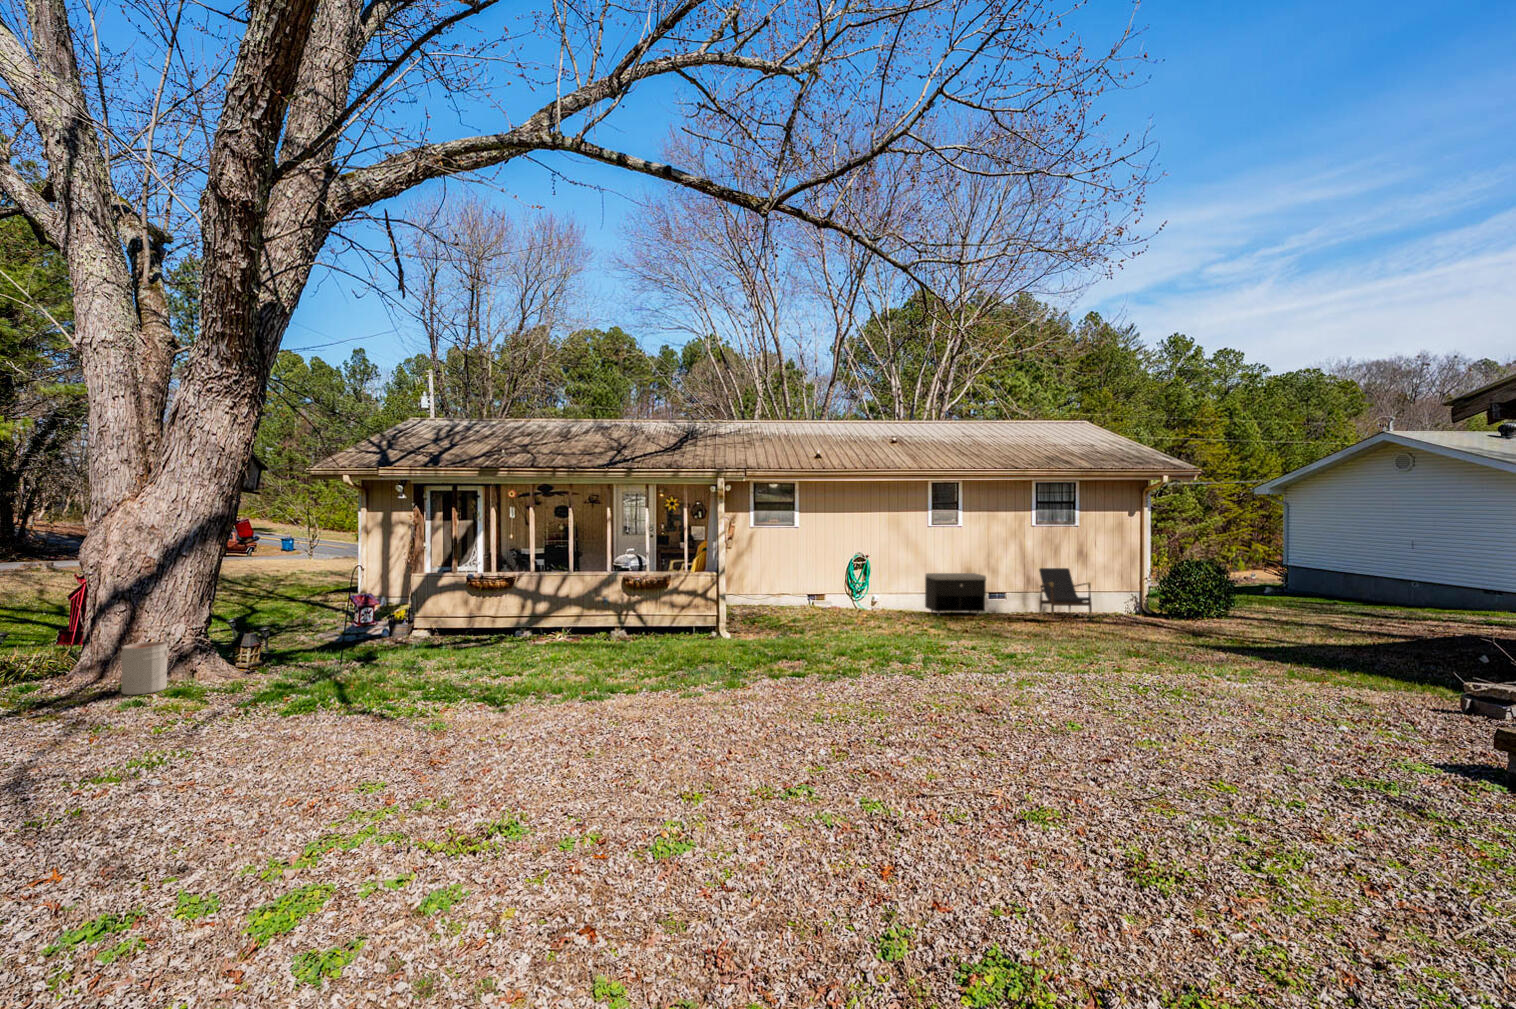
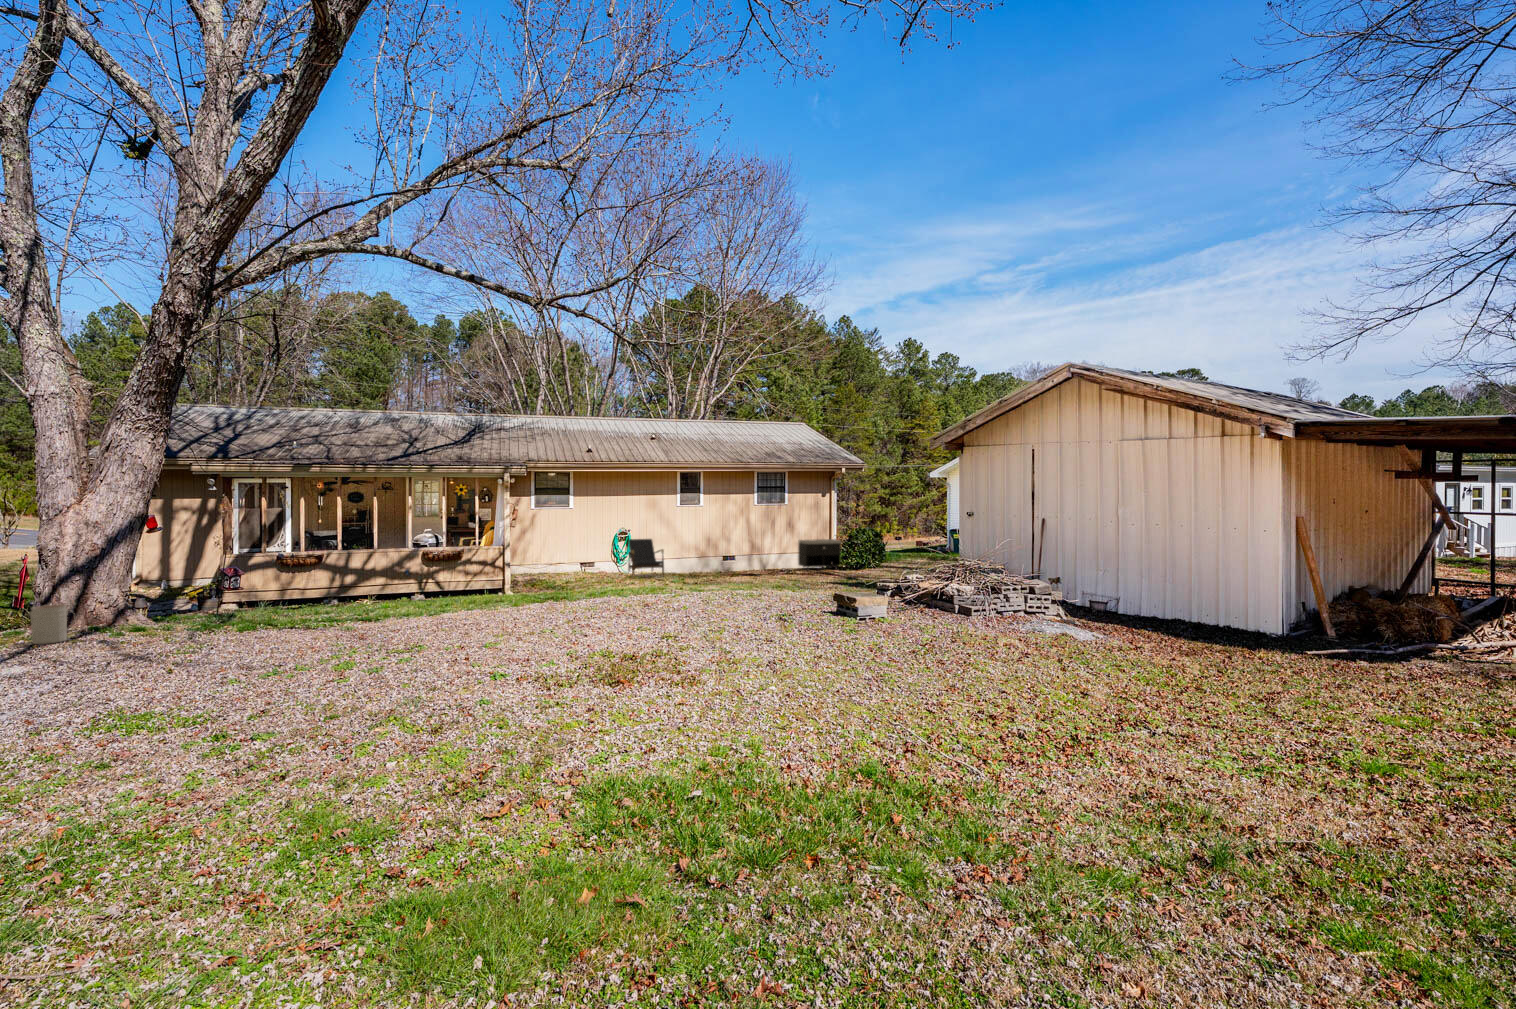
lounge chair: present [1039,568,1092,617] -> present [628,539,664,576]
storage bench: present [925,573,986,615] -> present [798,539,841,568]

